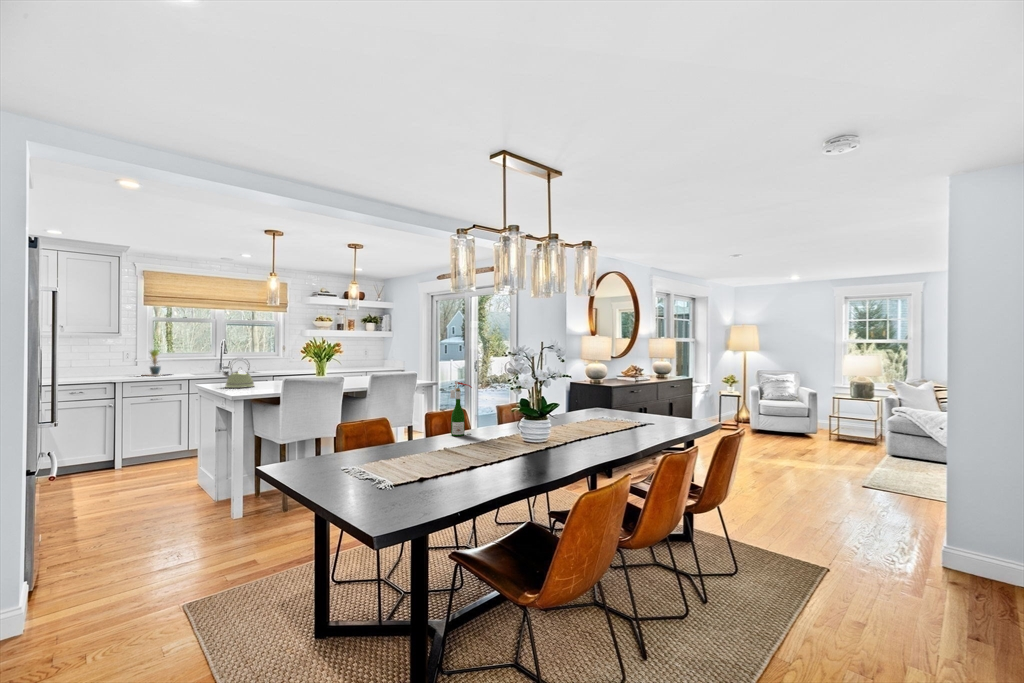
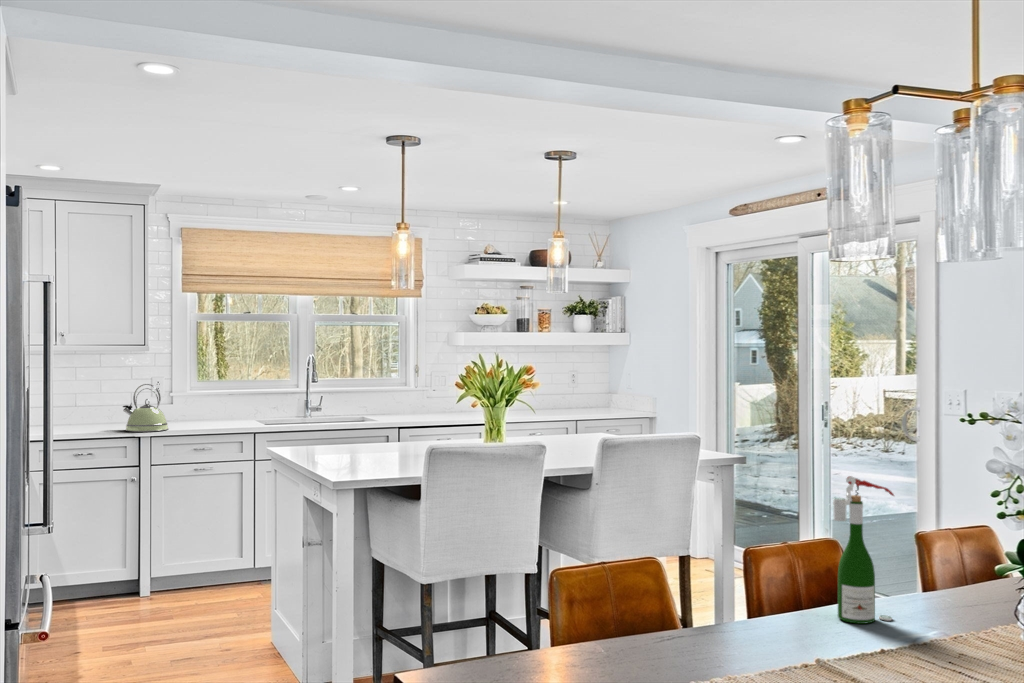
potted plant: present [142,350,161,376] -> none [171,373,233,424]
kettle: present [223,358,254,388] -> present [123,384,168,432]

